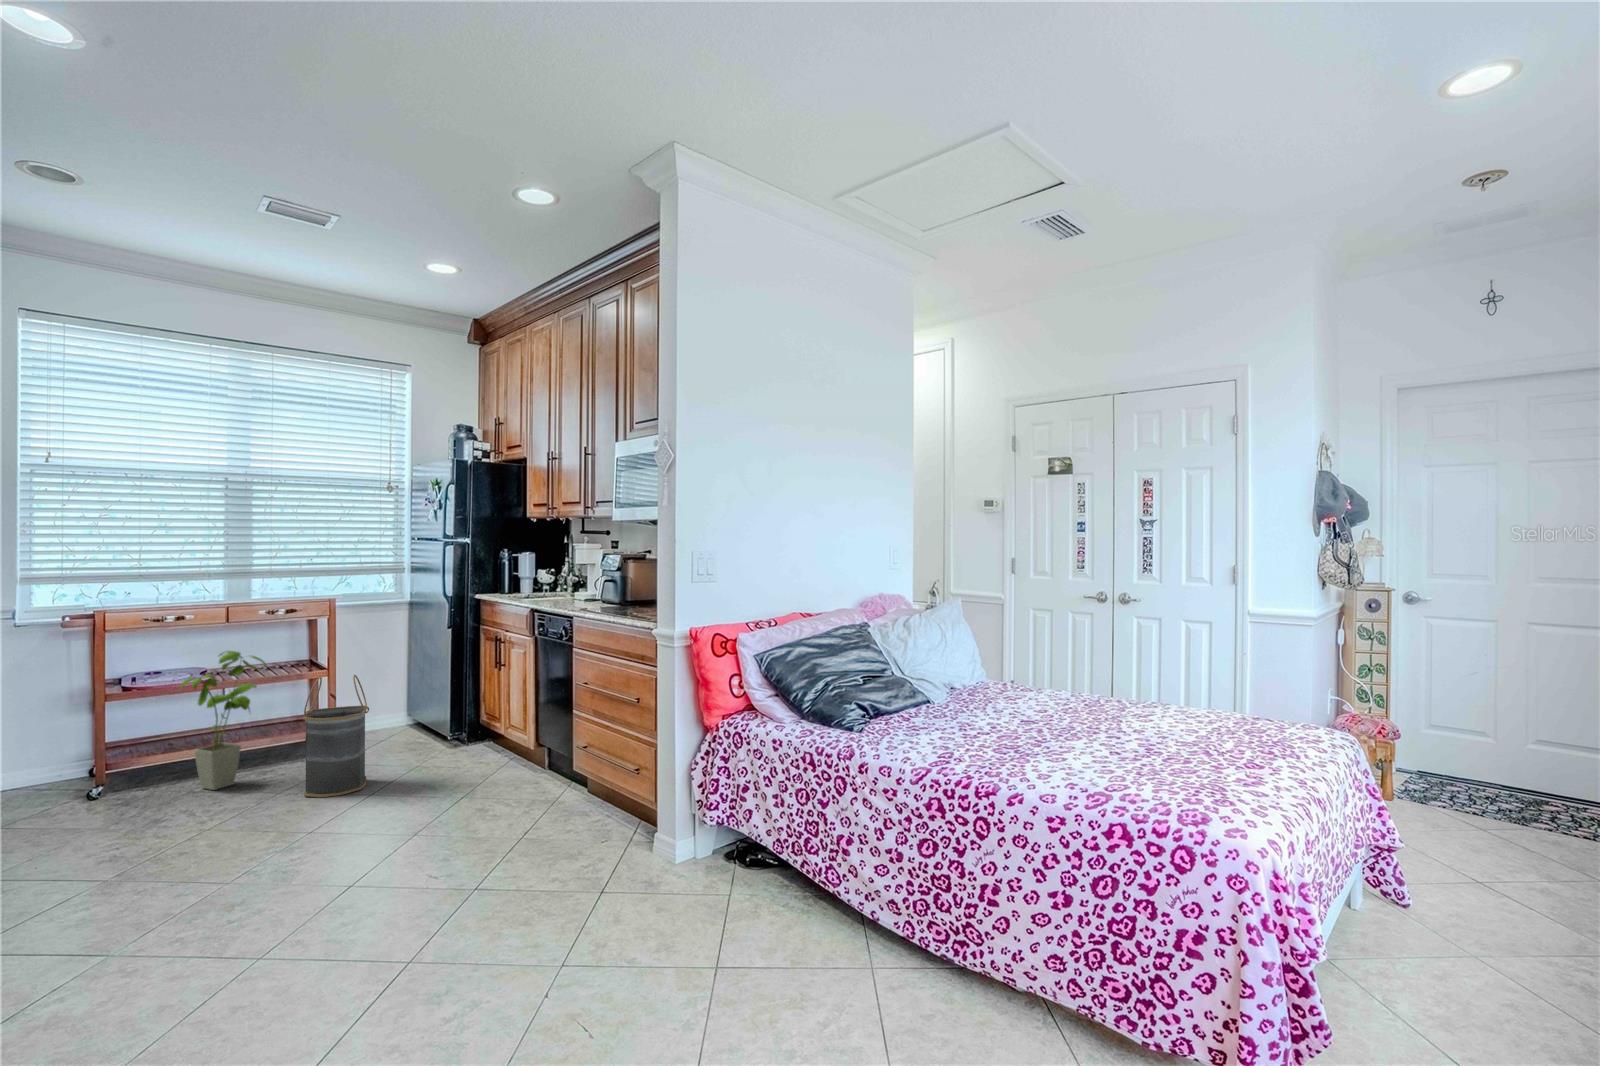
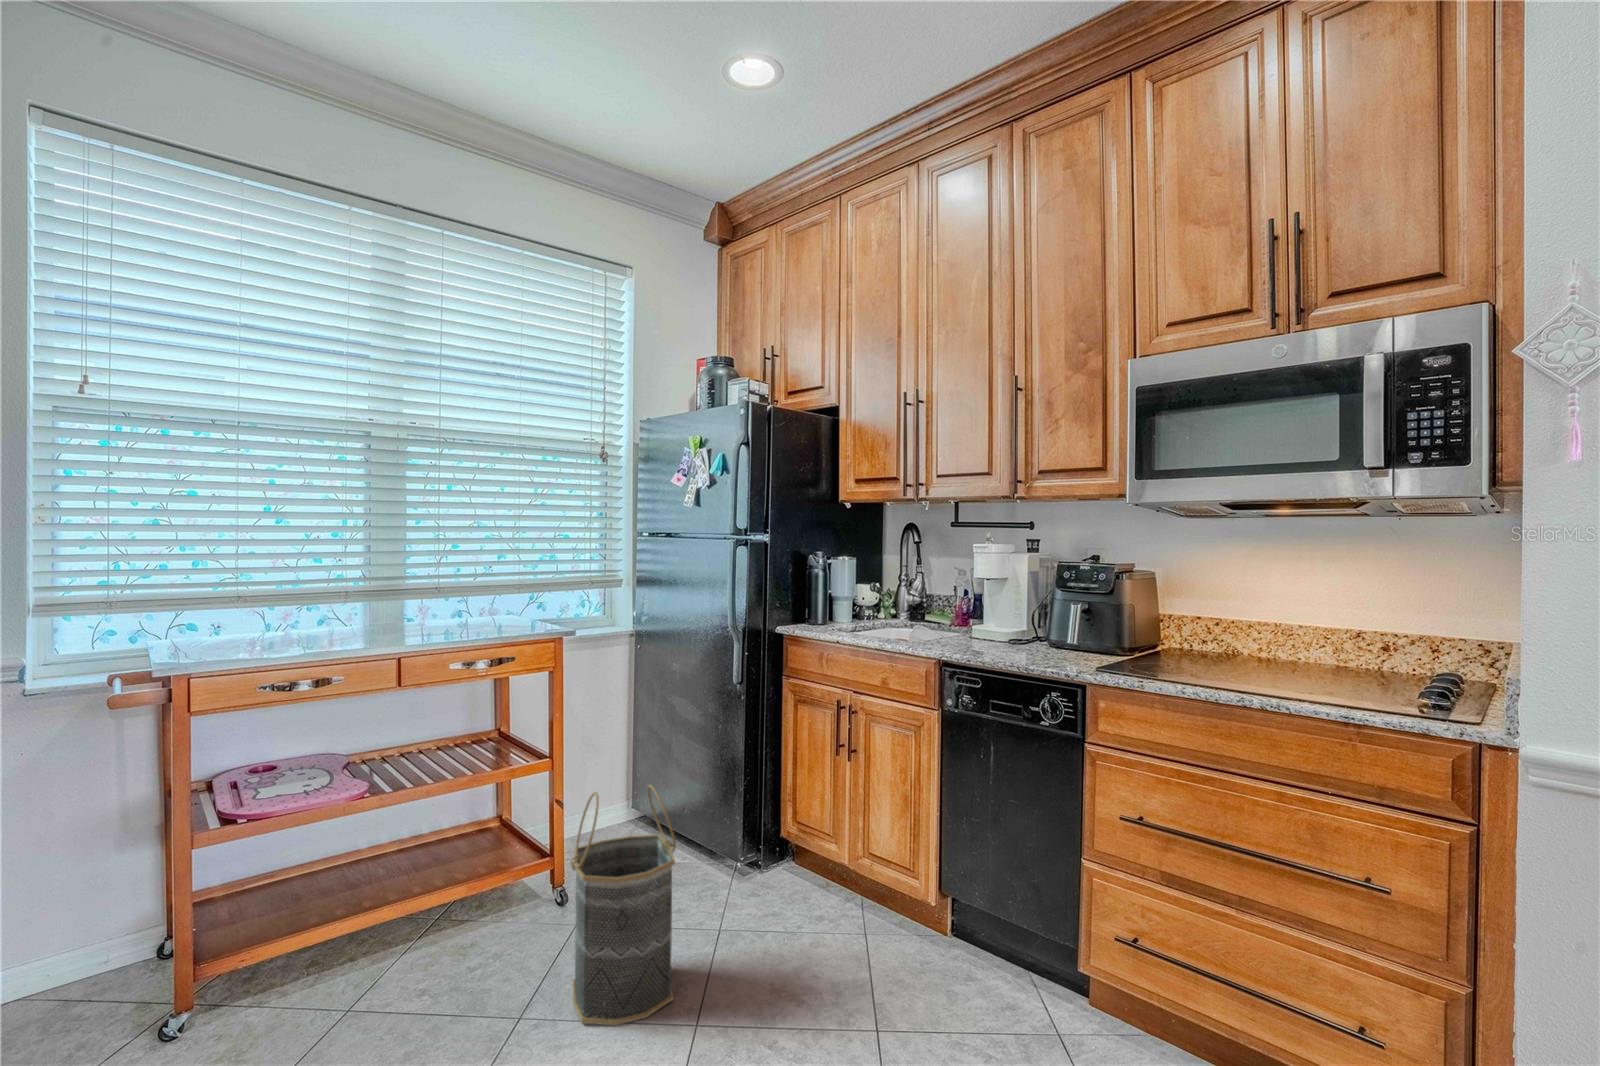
house plant: present [180,651,267,790] -> none [341,740,490,1002]

